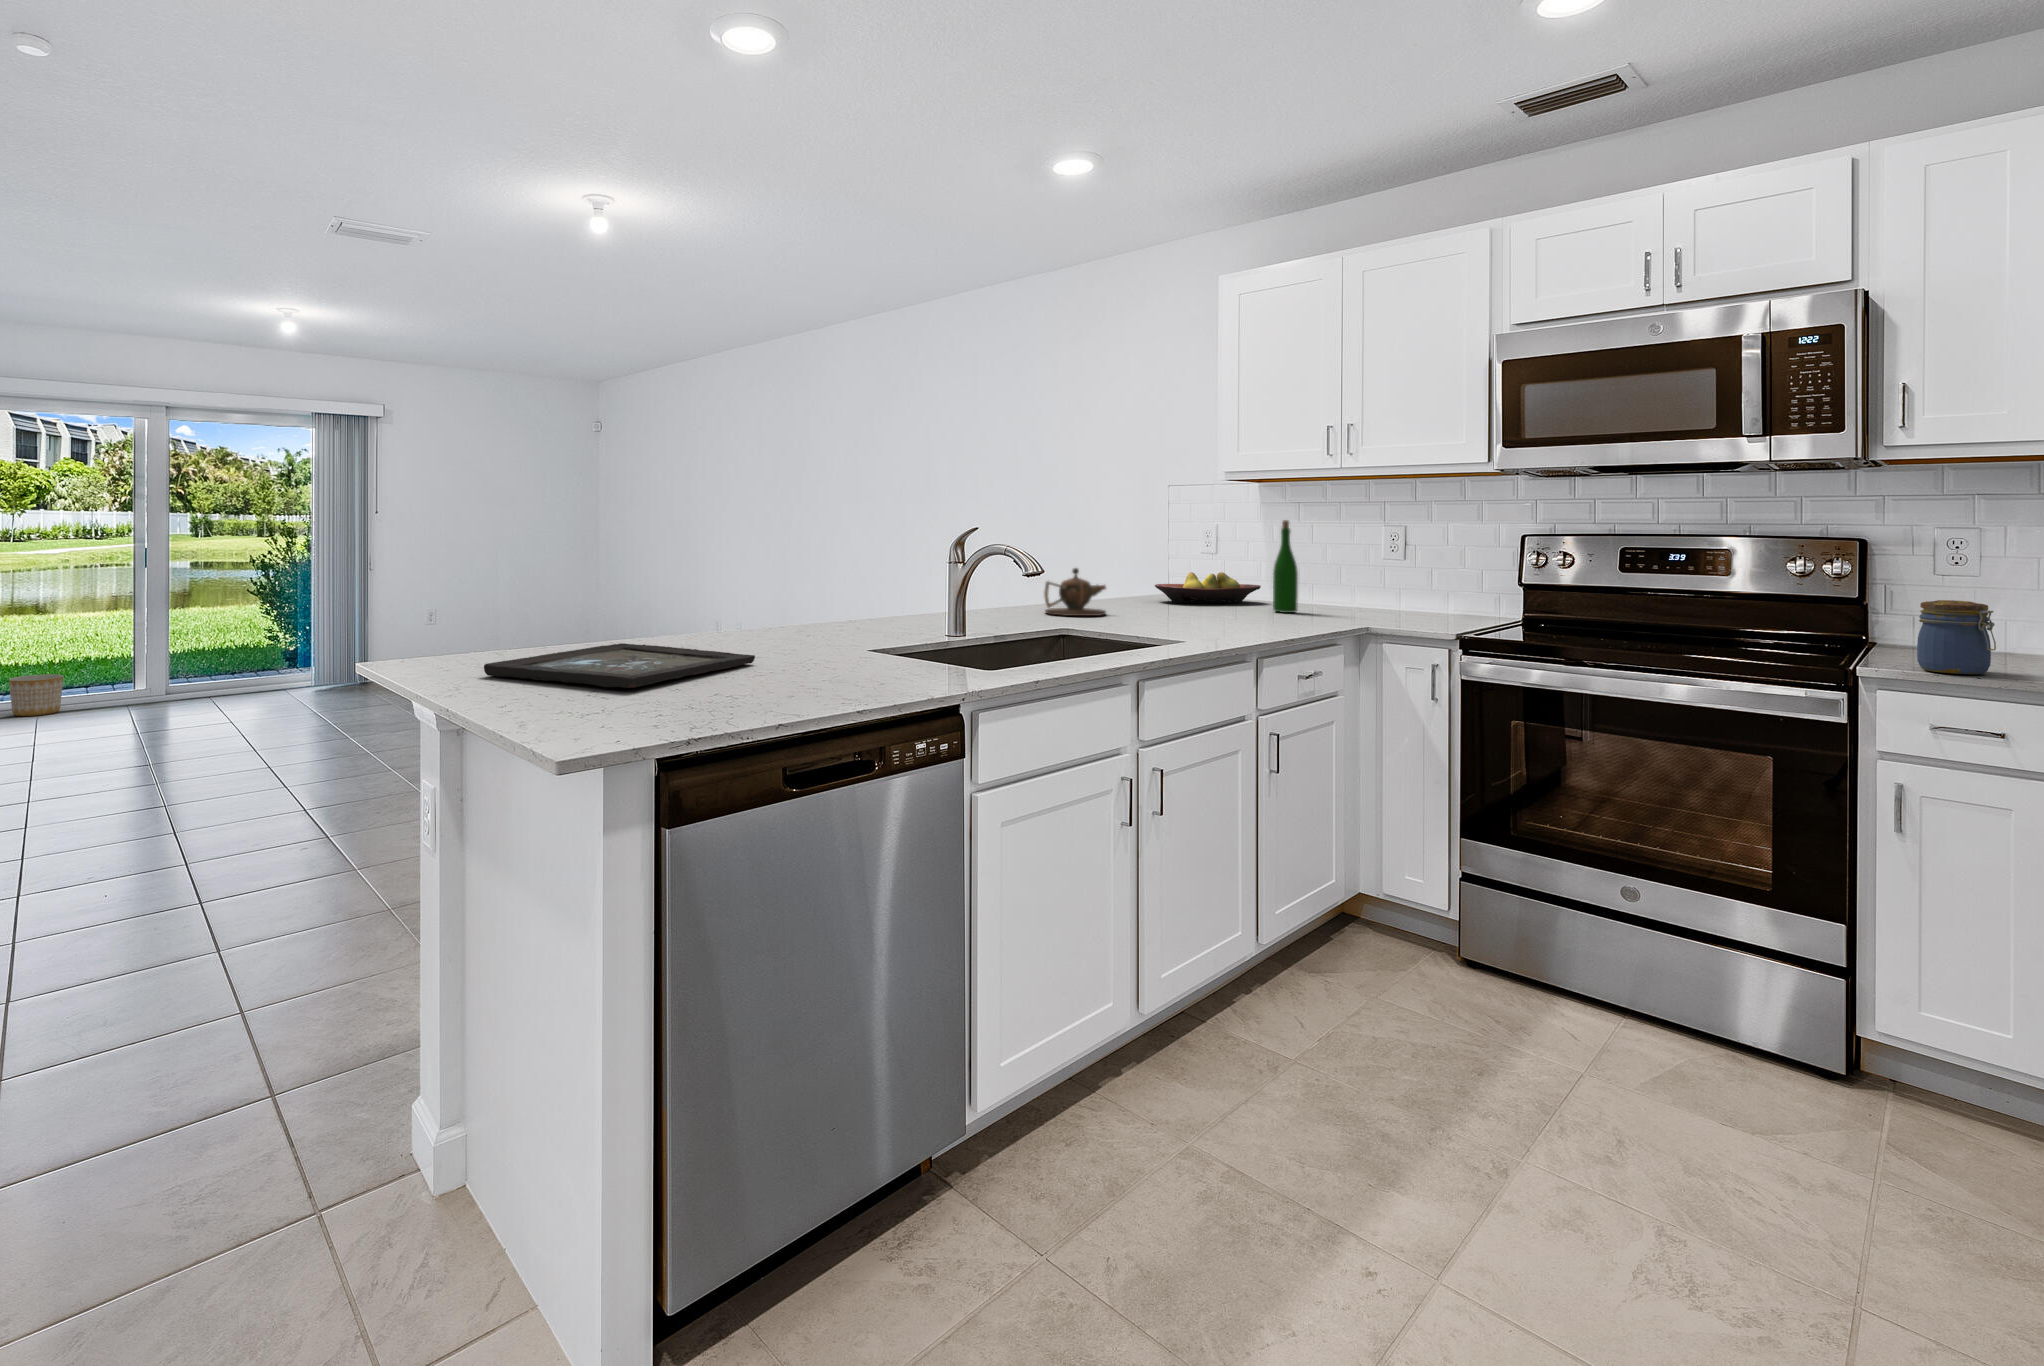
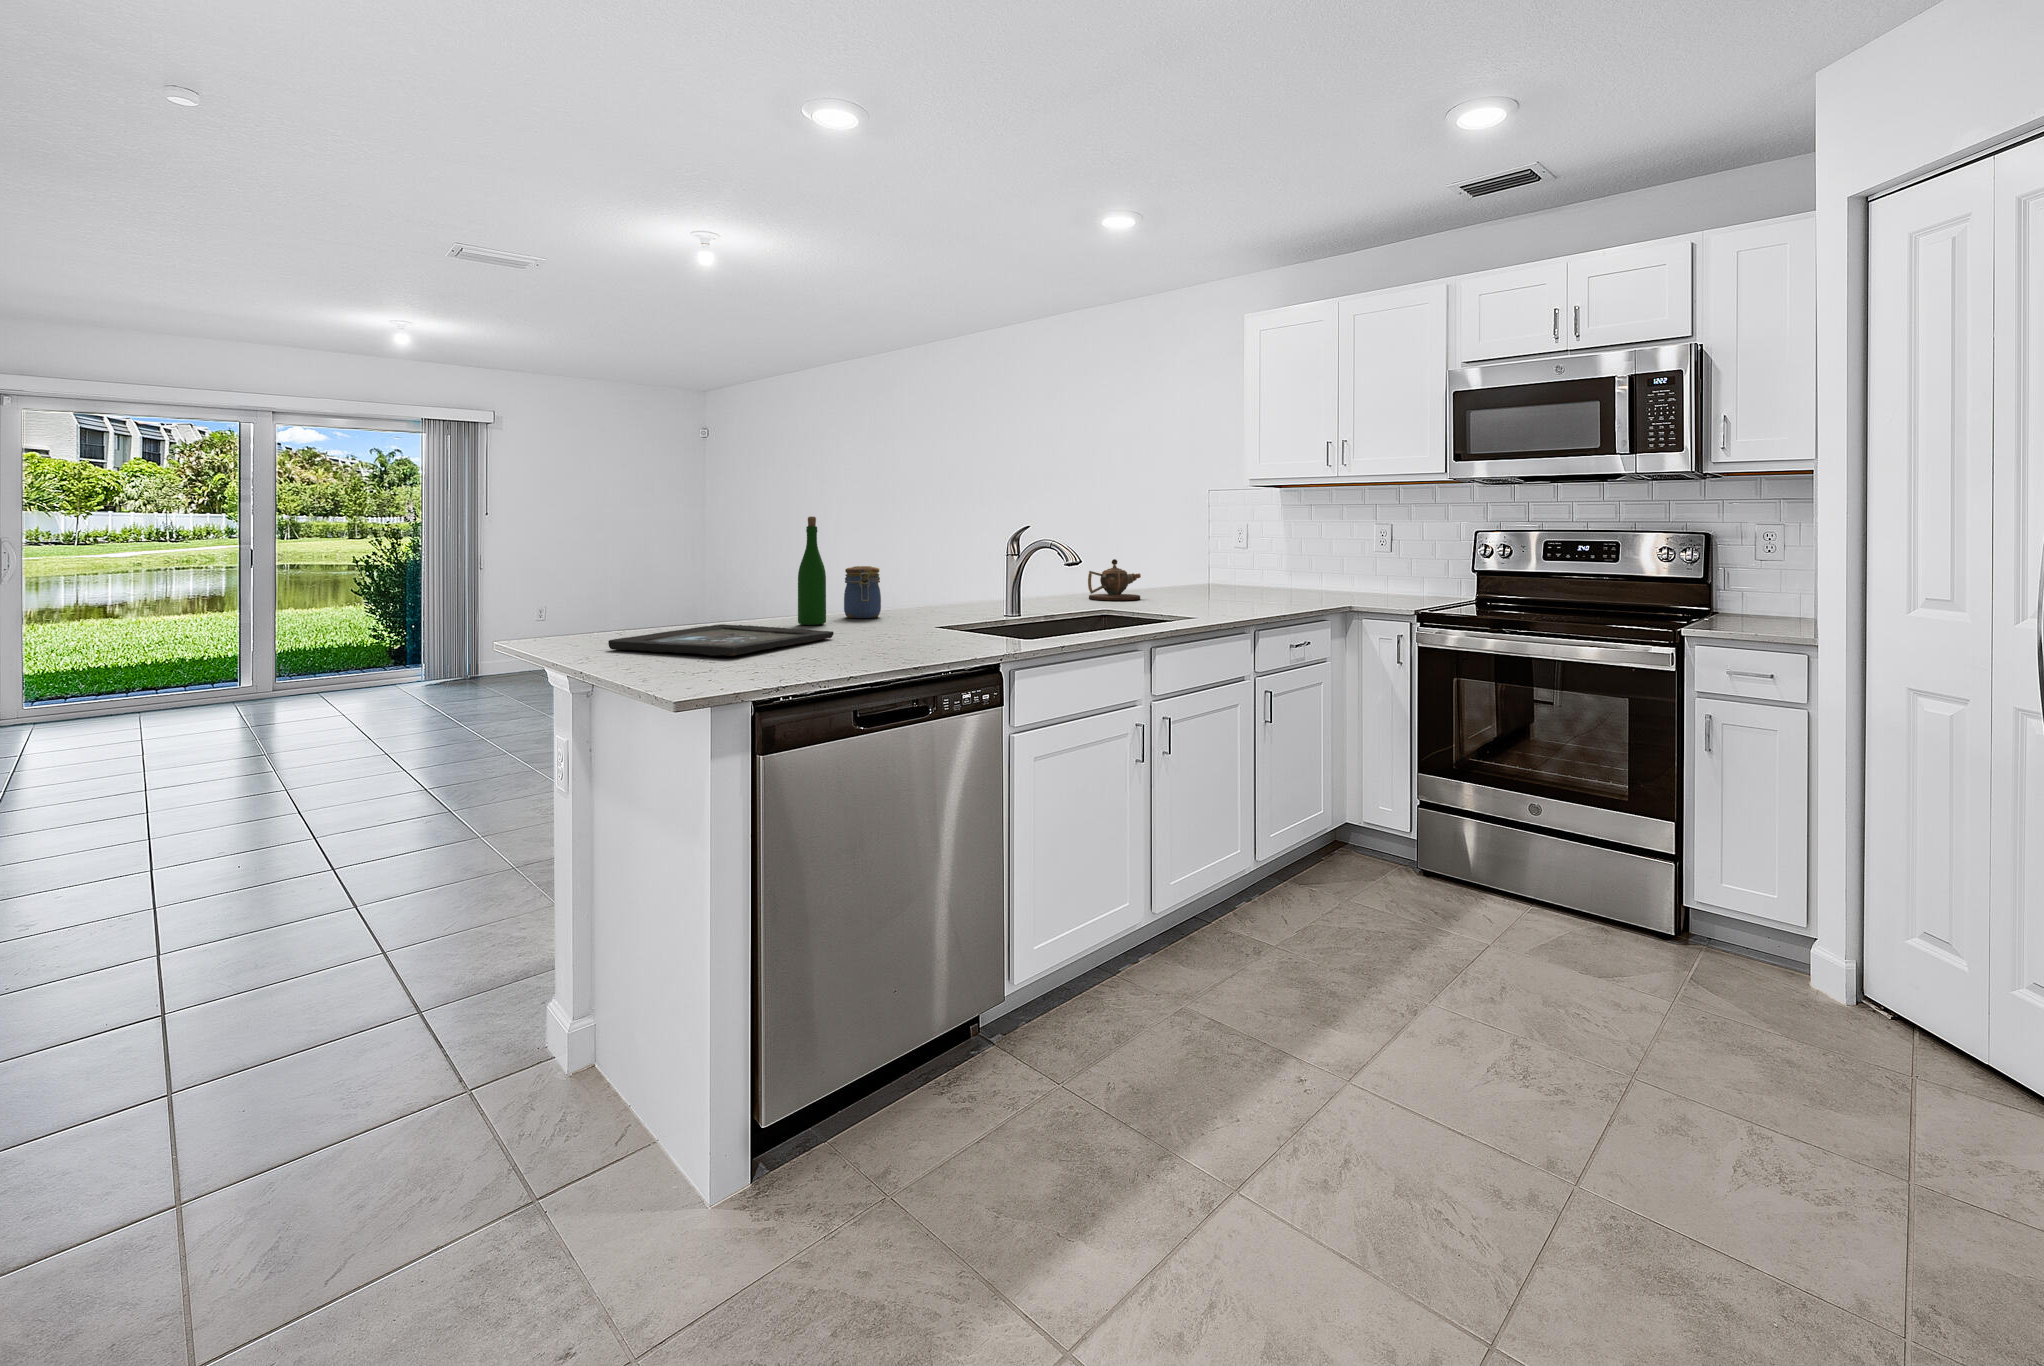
wine bottle: present [1273,520,1298,613] -> present [798,516,826,625]
fruit bowl: present [1155,572,1261,603] -> none [1188,562,1277,589]
jar: present [1917,600,1996,674] -> present [844,566,881,618]
planter: present [9,674,63,716] -> none [83,675,140,717]

